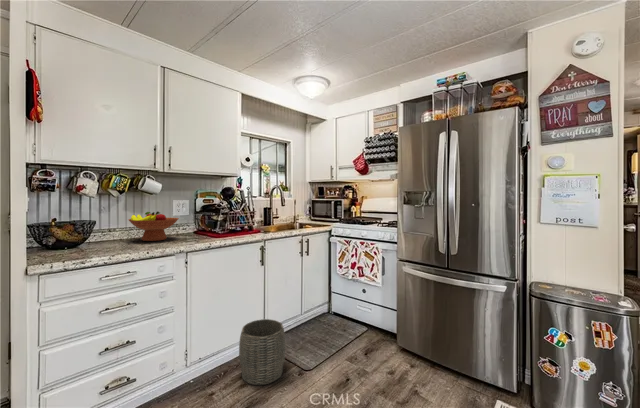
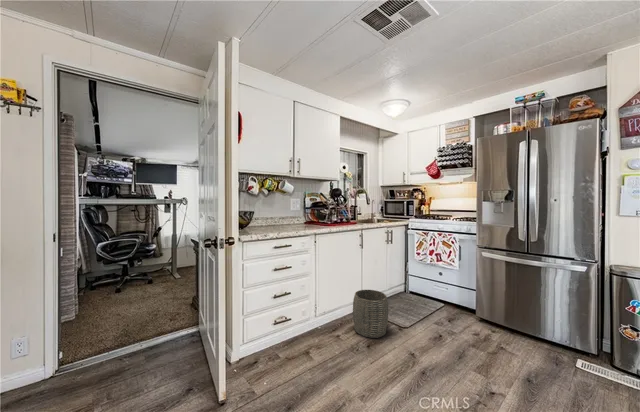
fruit bowl: present [129,211,179,241] -> none [272,204,305,226]

